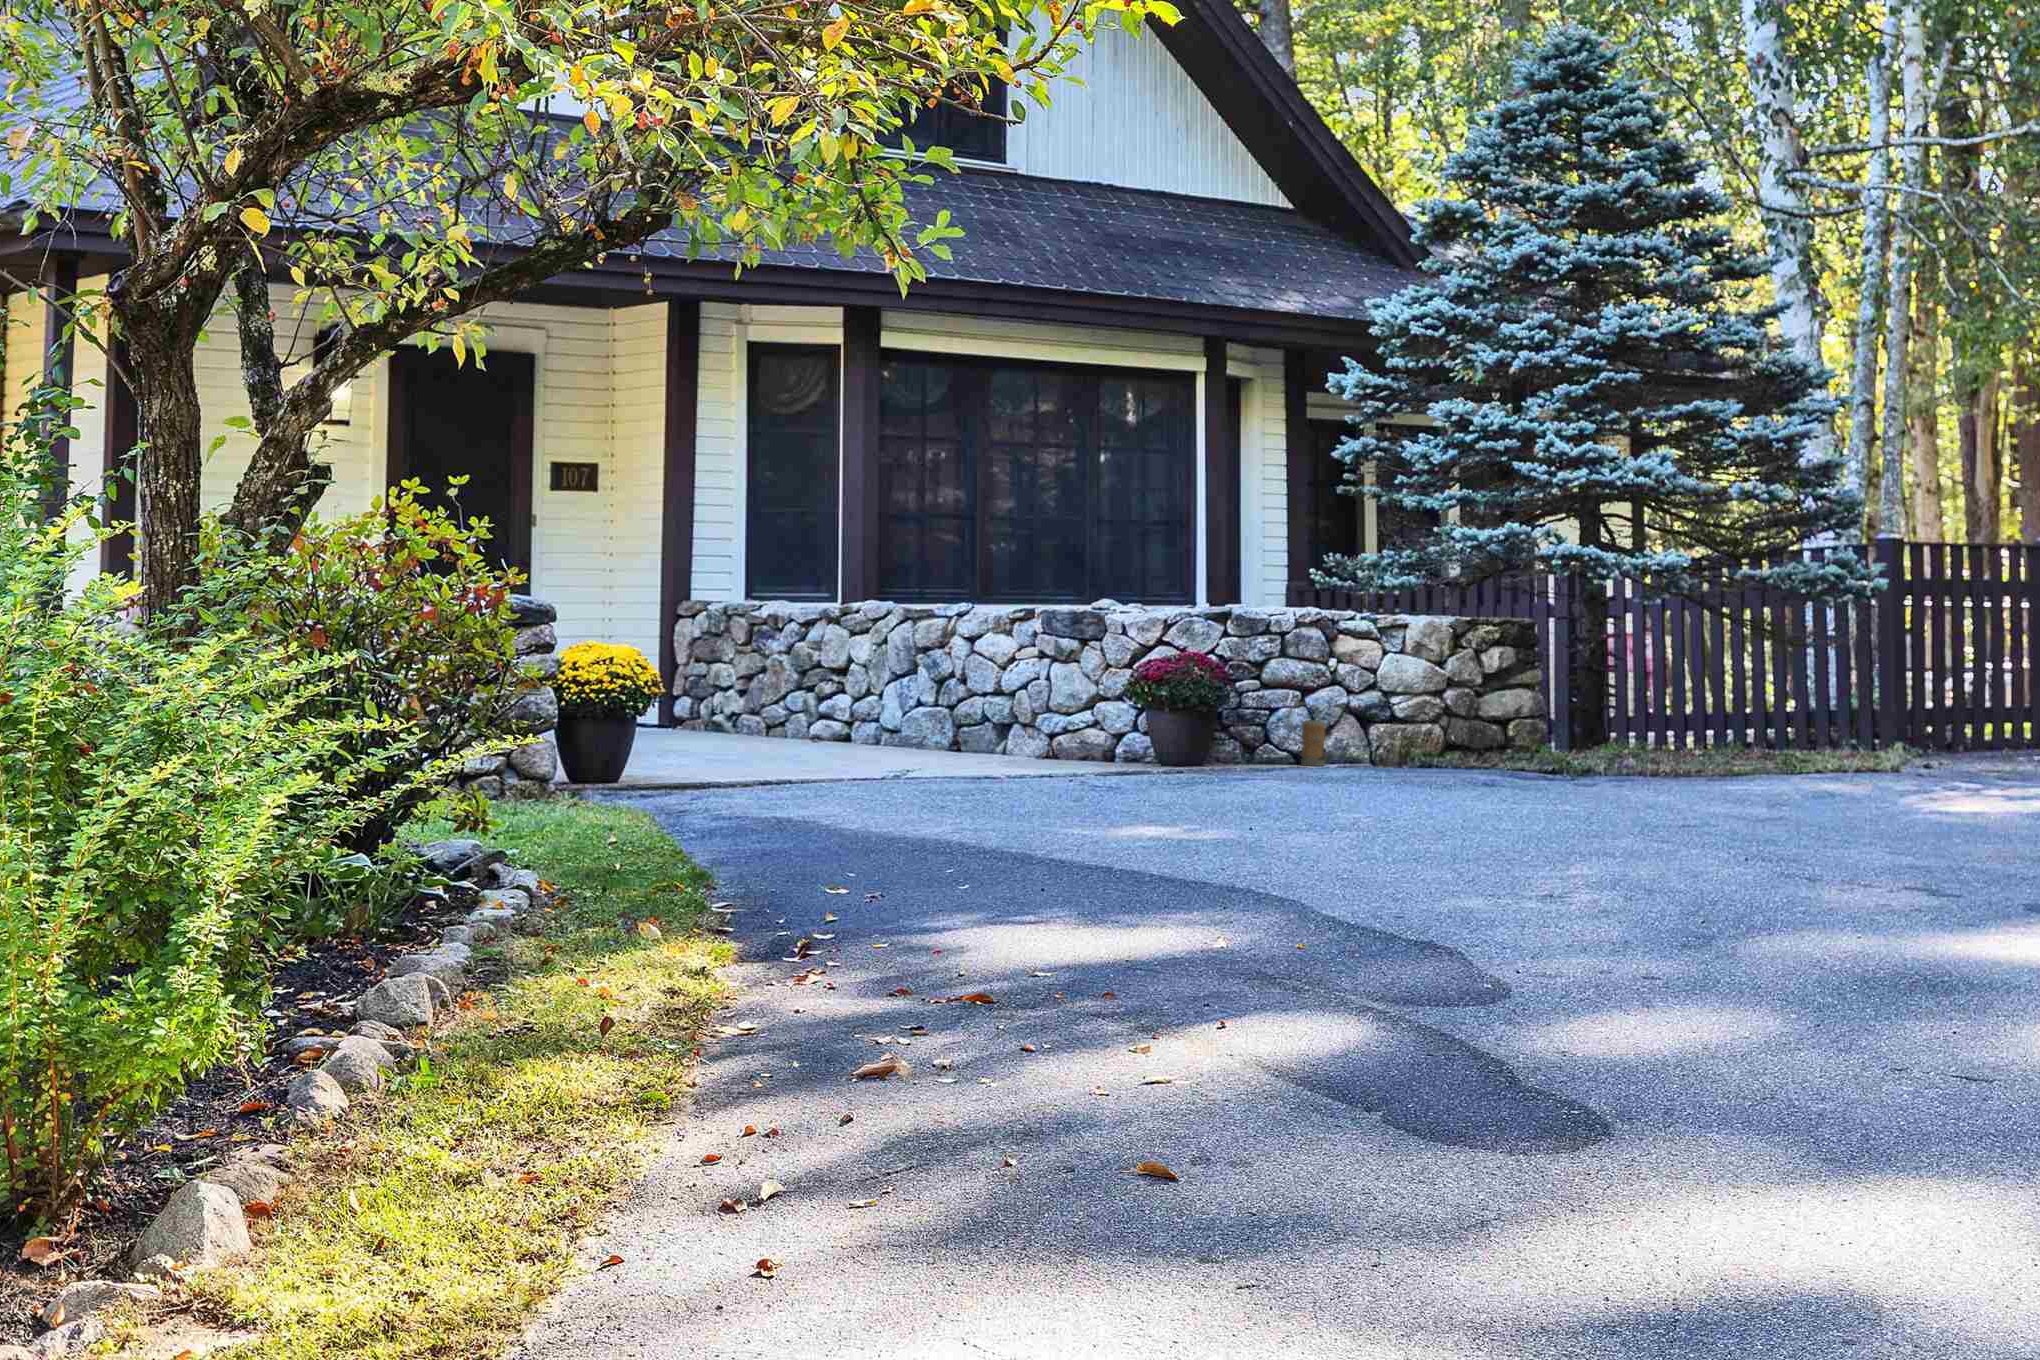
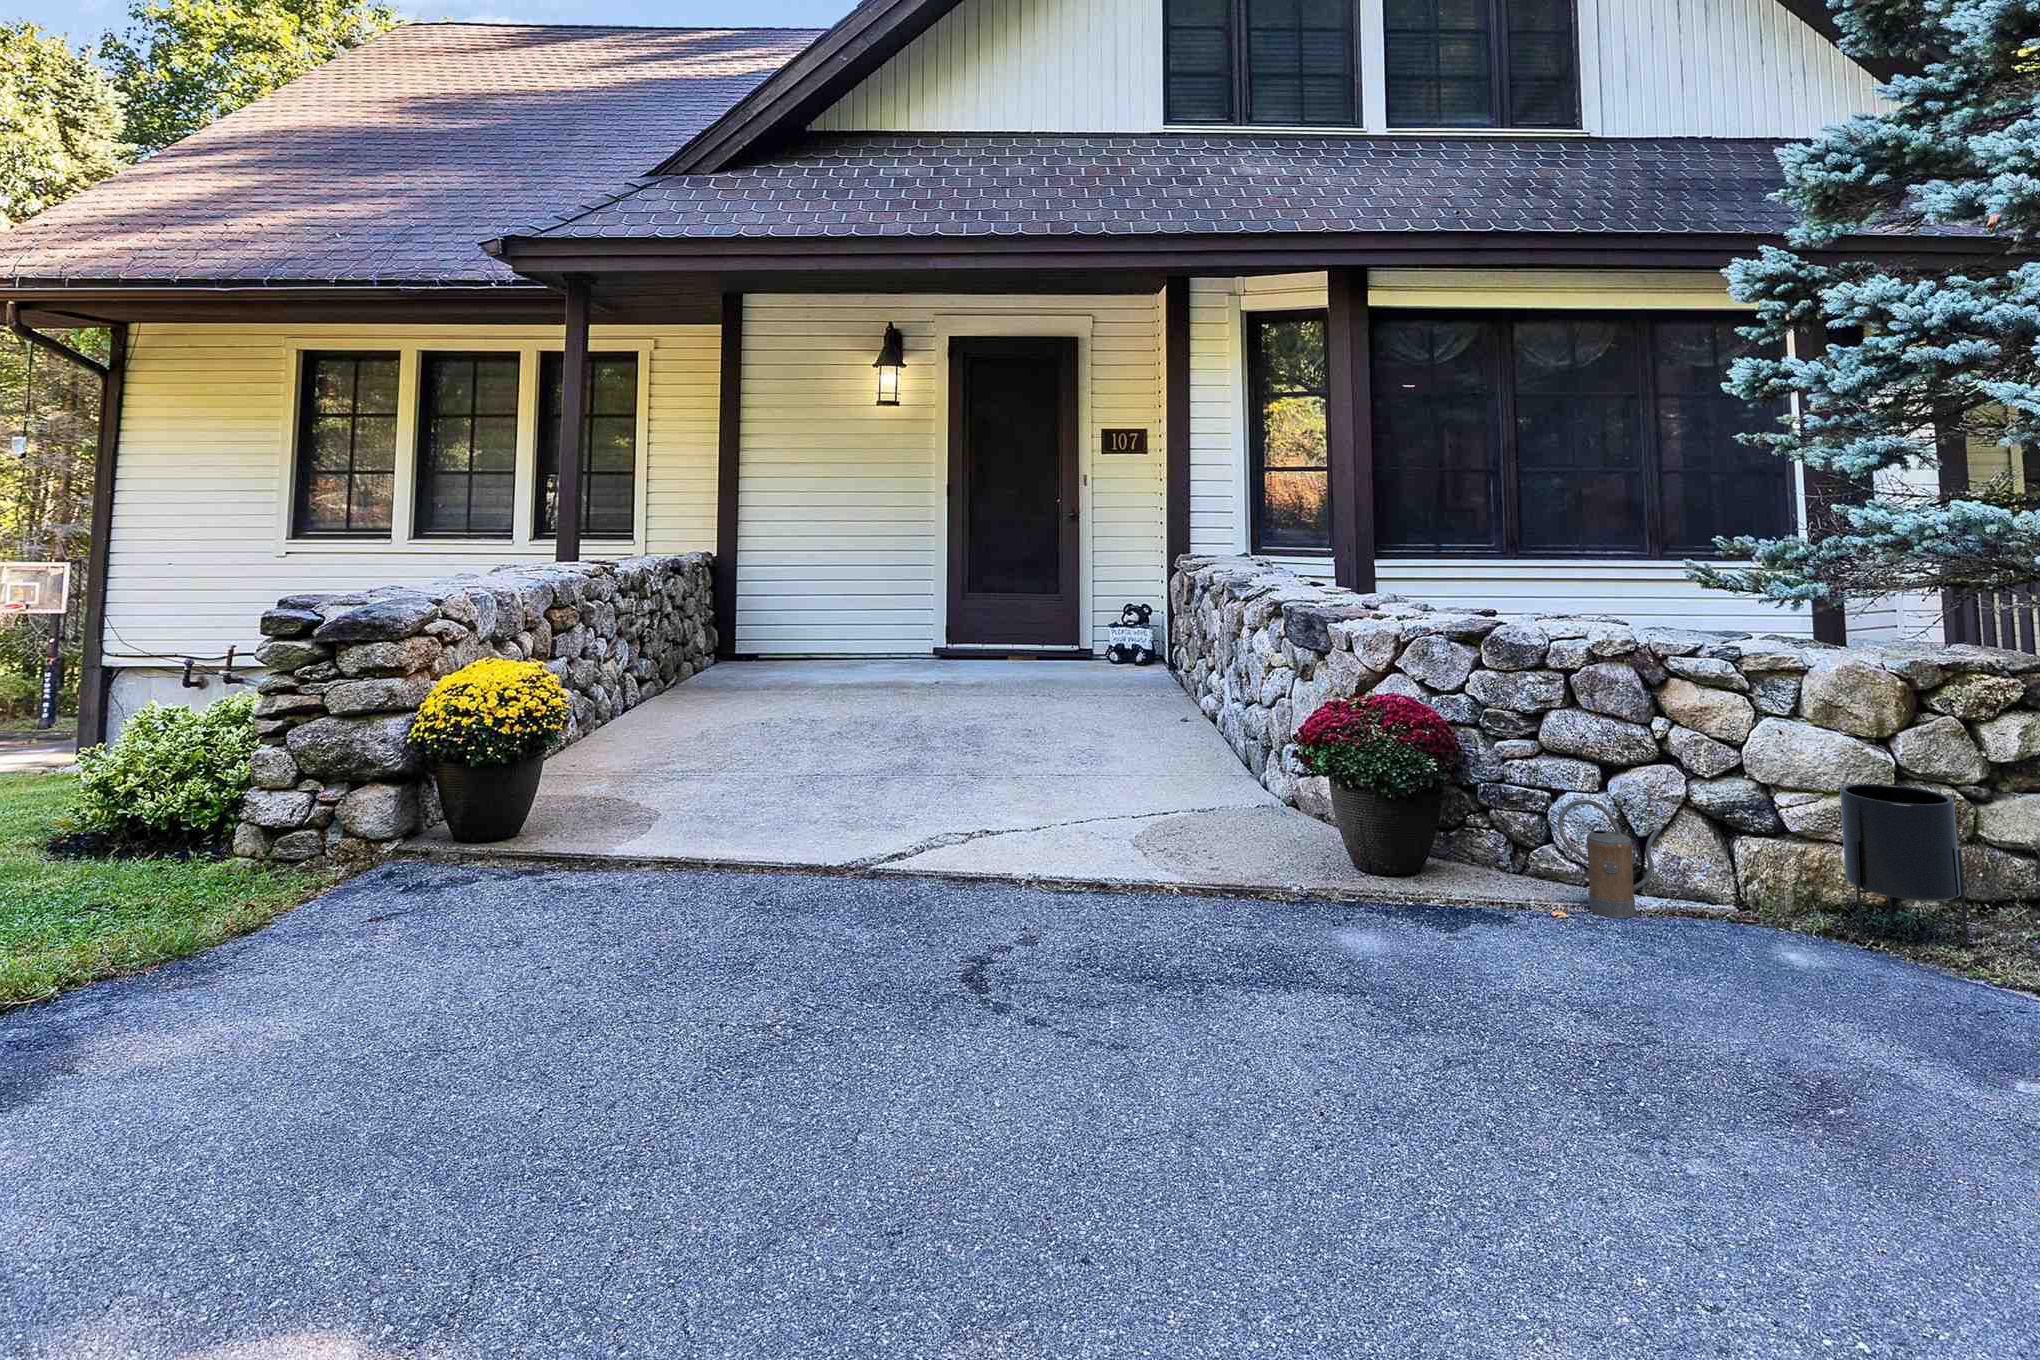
planter: none [1425,689,1481,768] -> present [1840,784,1969,951]

